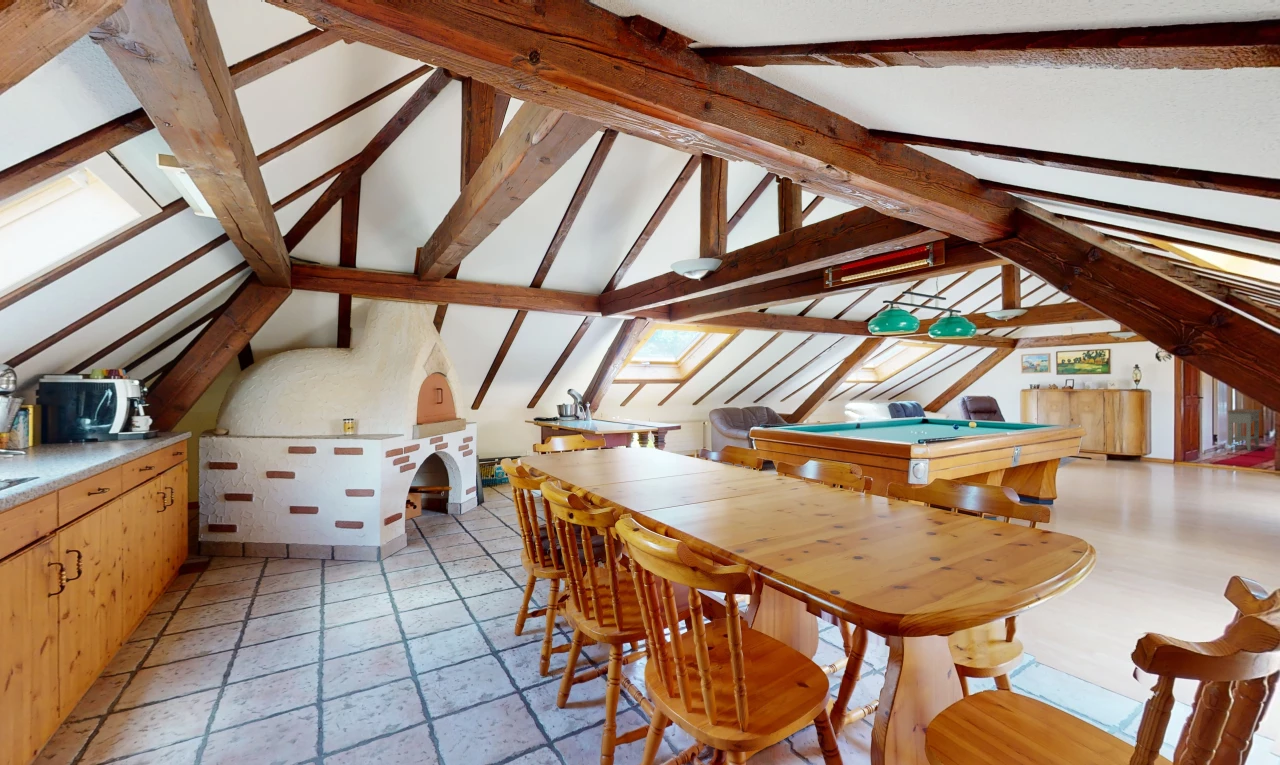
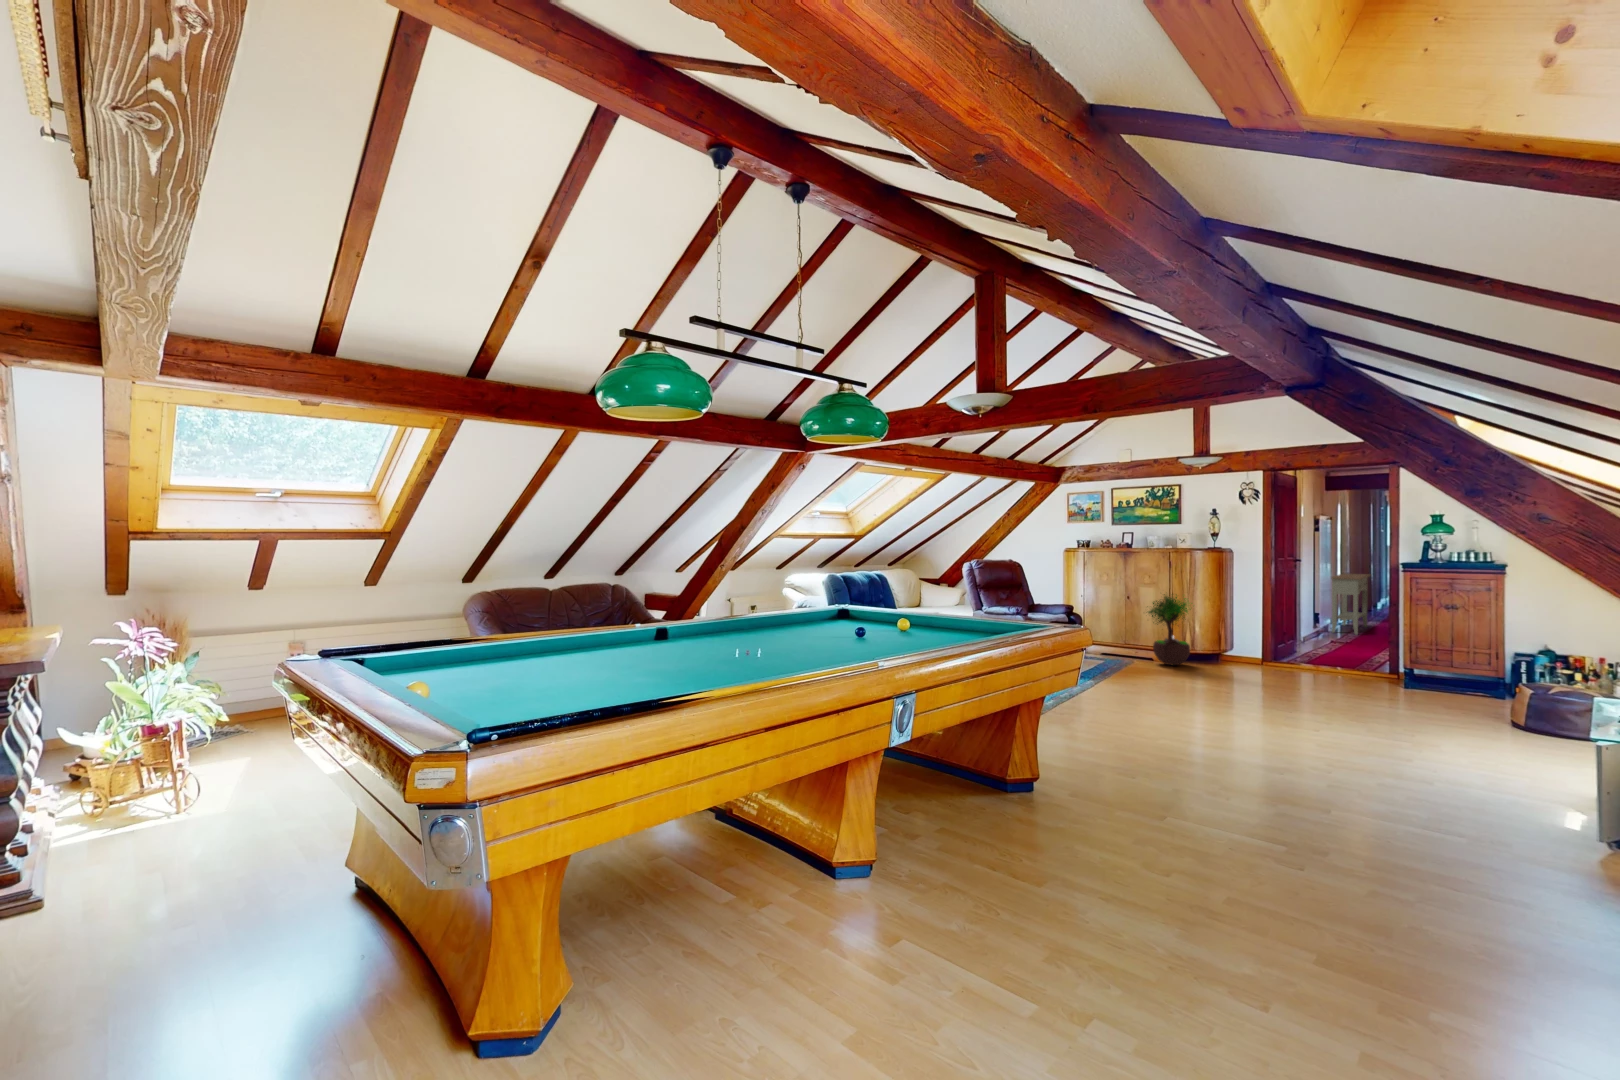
potted tree: none [1085,414,1124,461] -> present [1148,594,1191,665]

